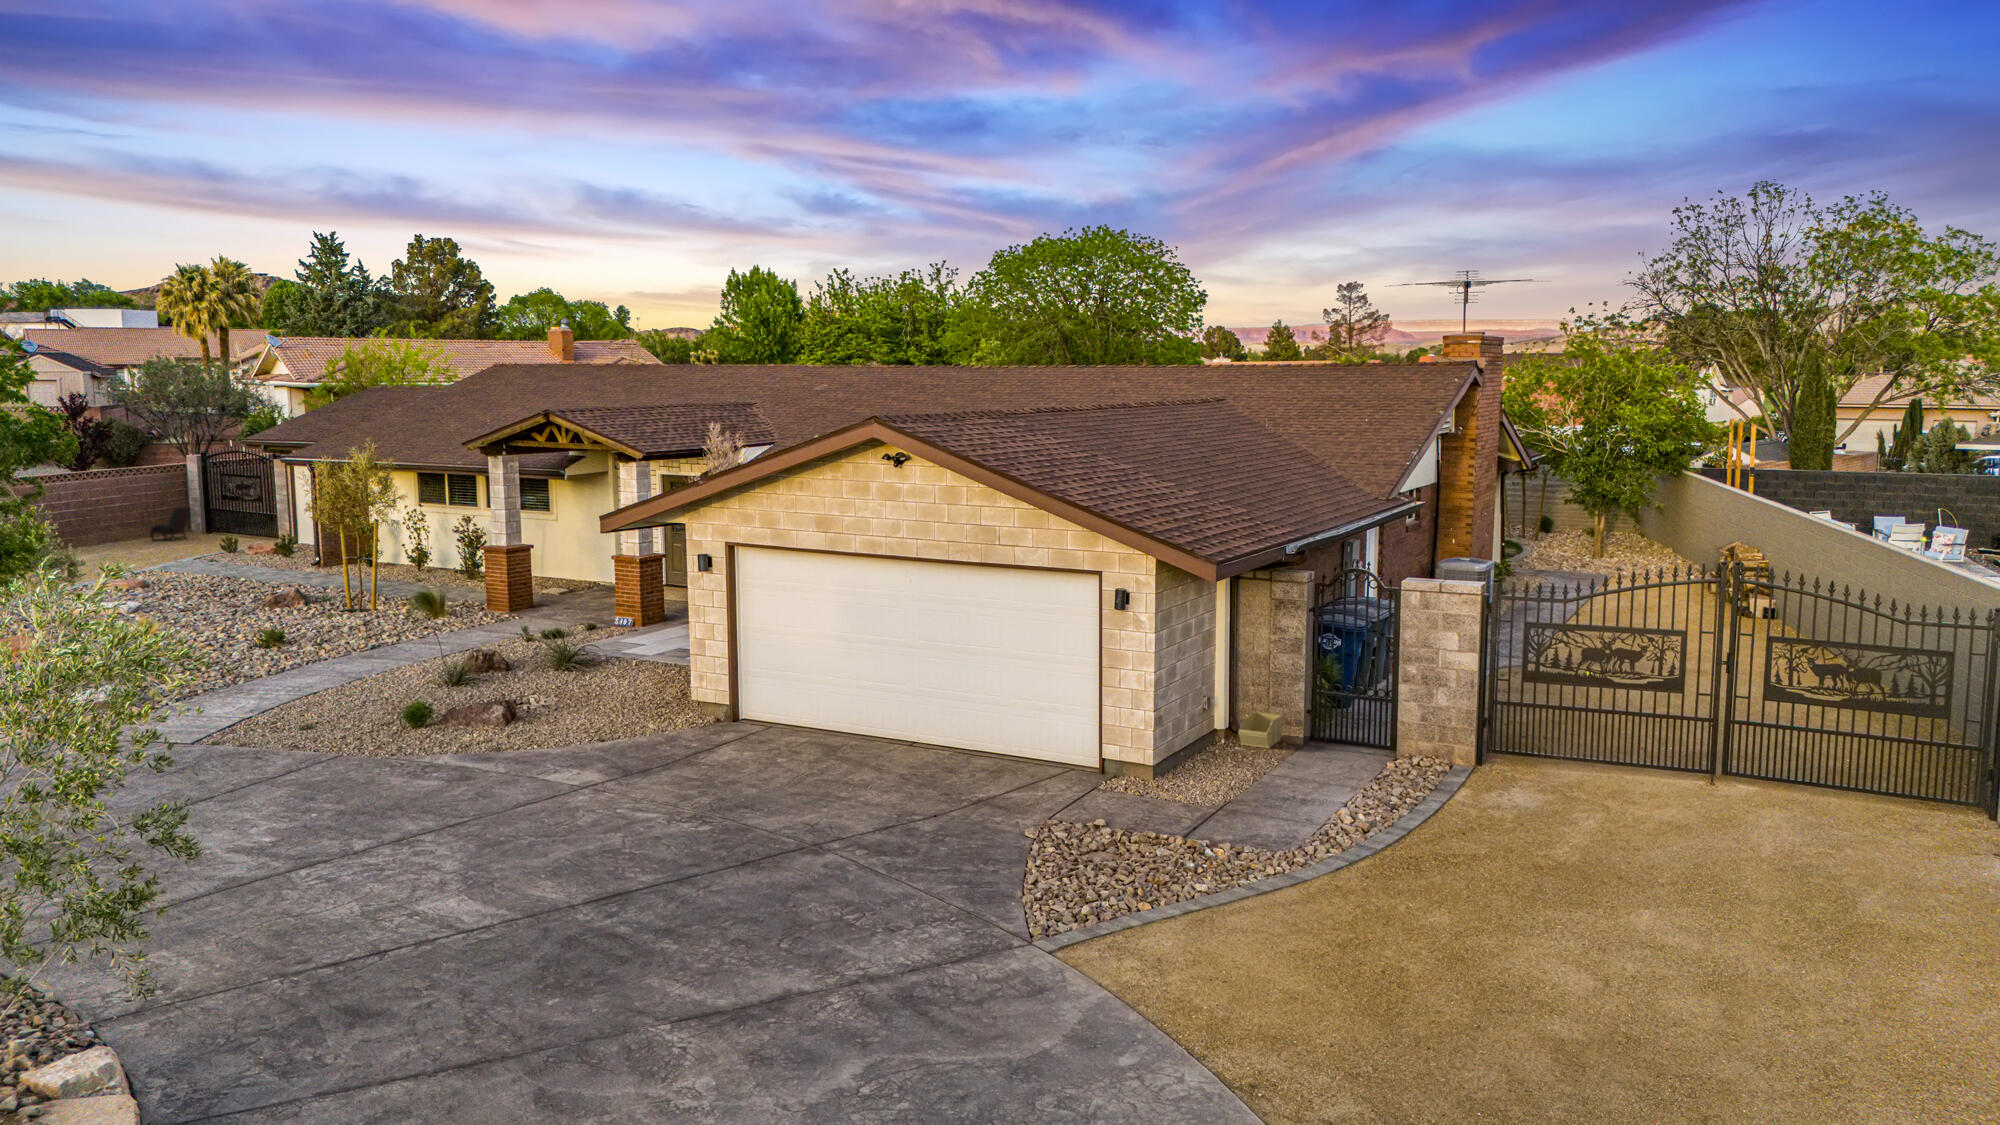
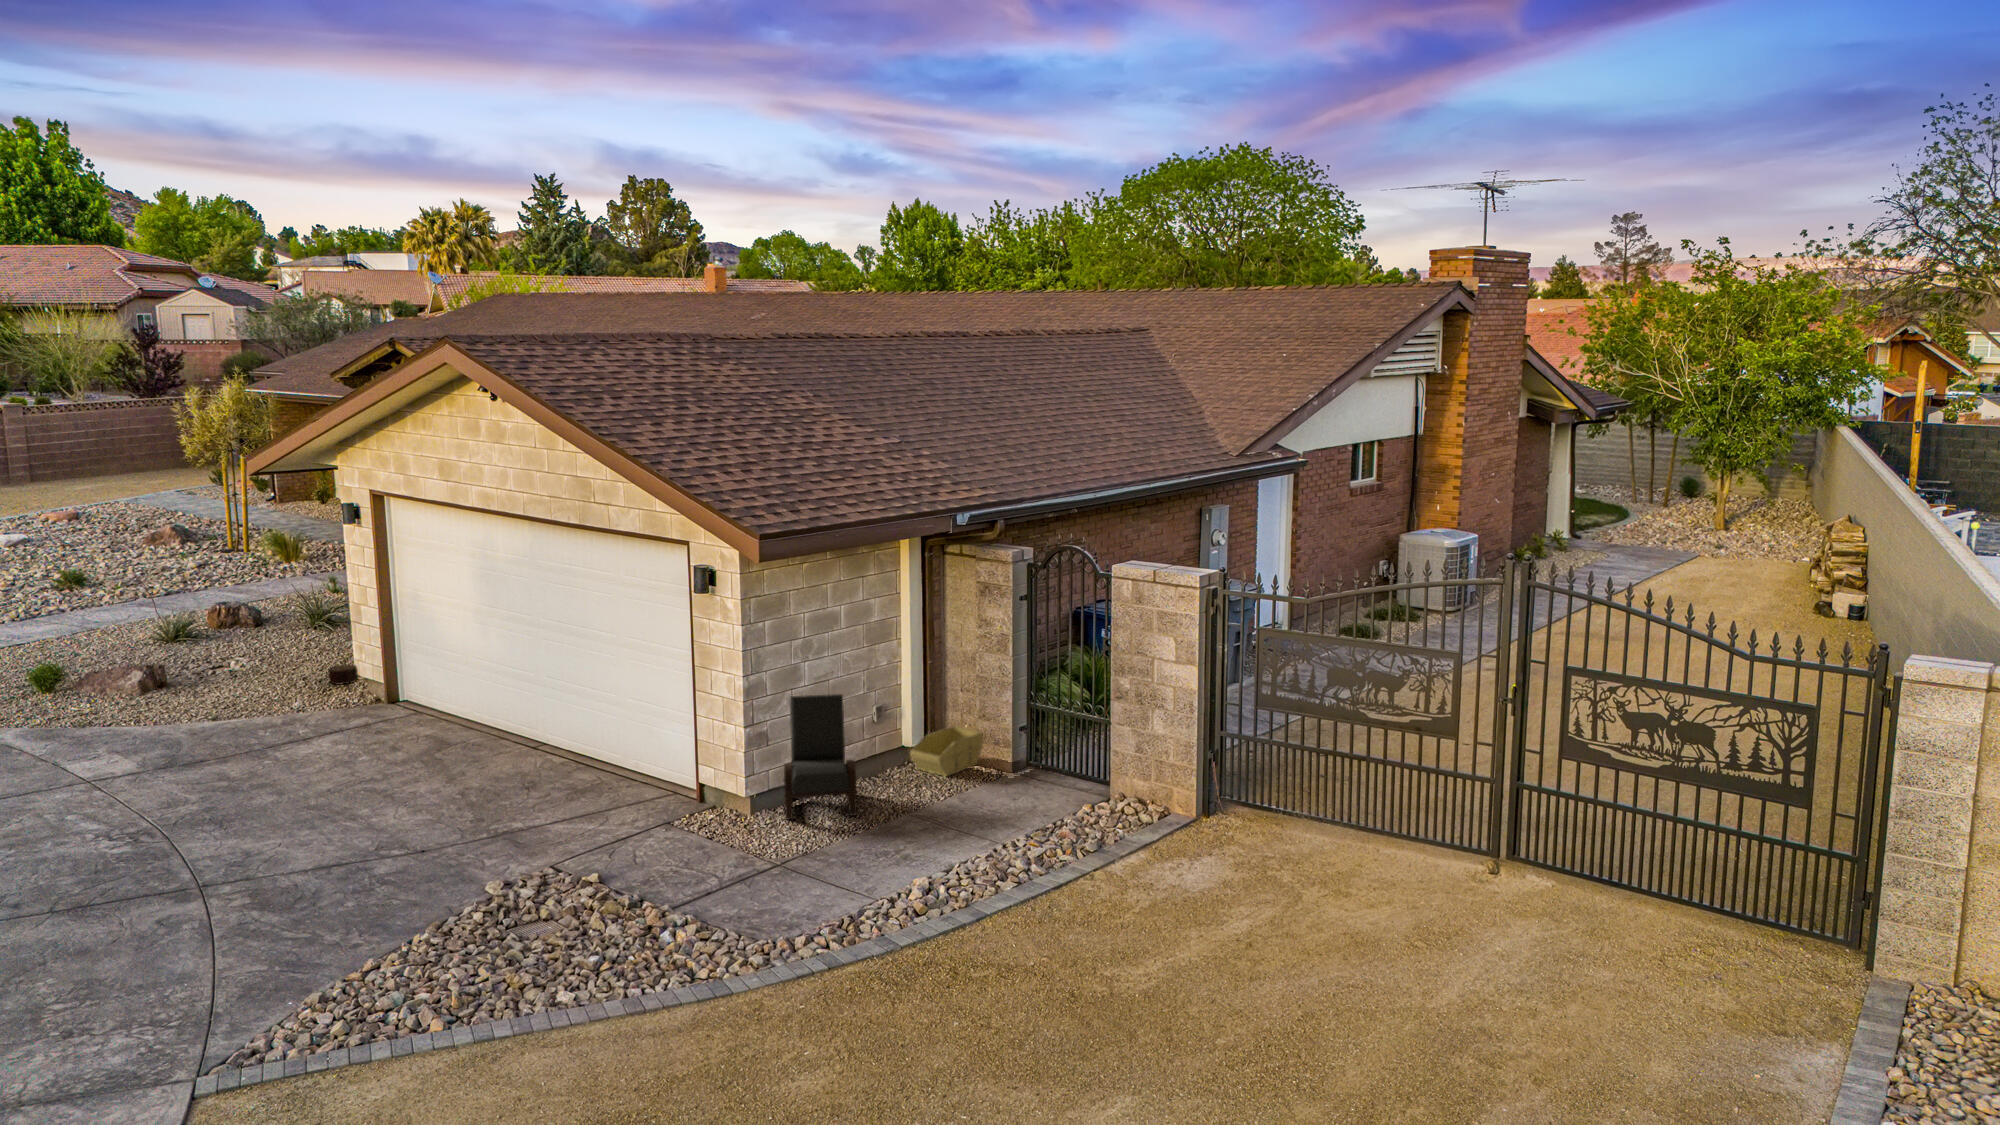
lounge chair: present [150,506,190,541] -> present [783,694,858,820]
decorative plant: none [672,665,697,708] -> present [328,635,358,685]

